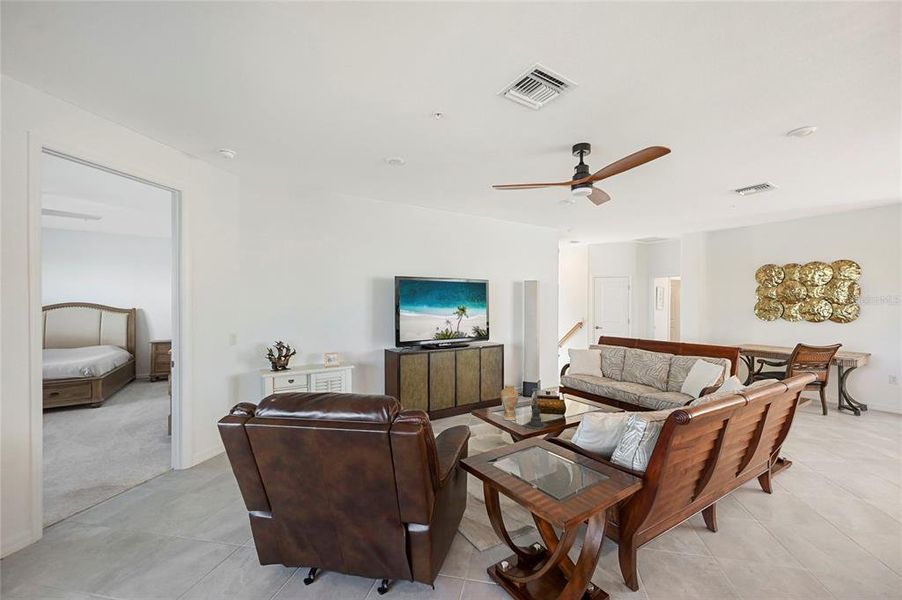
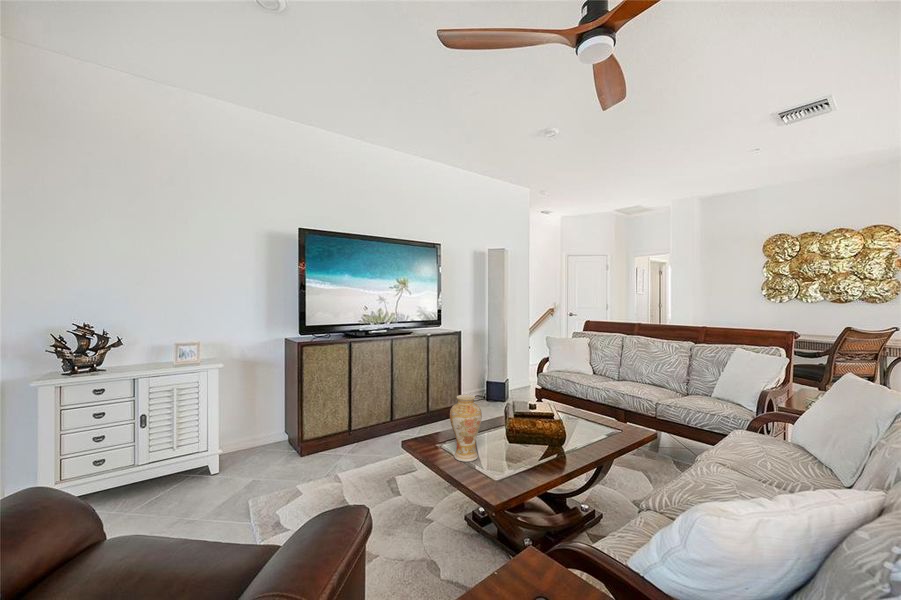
candle holder: present [523,388,548,430] -> none [487,395,537,486]

